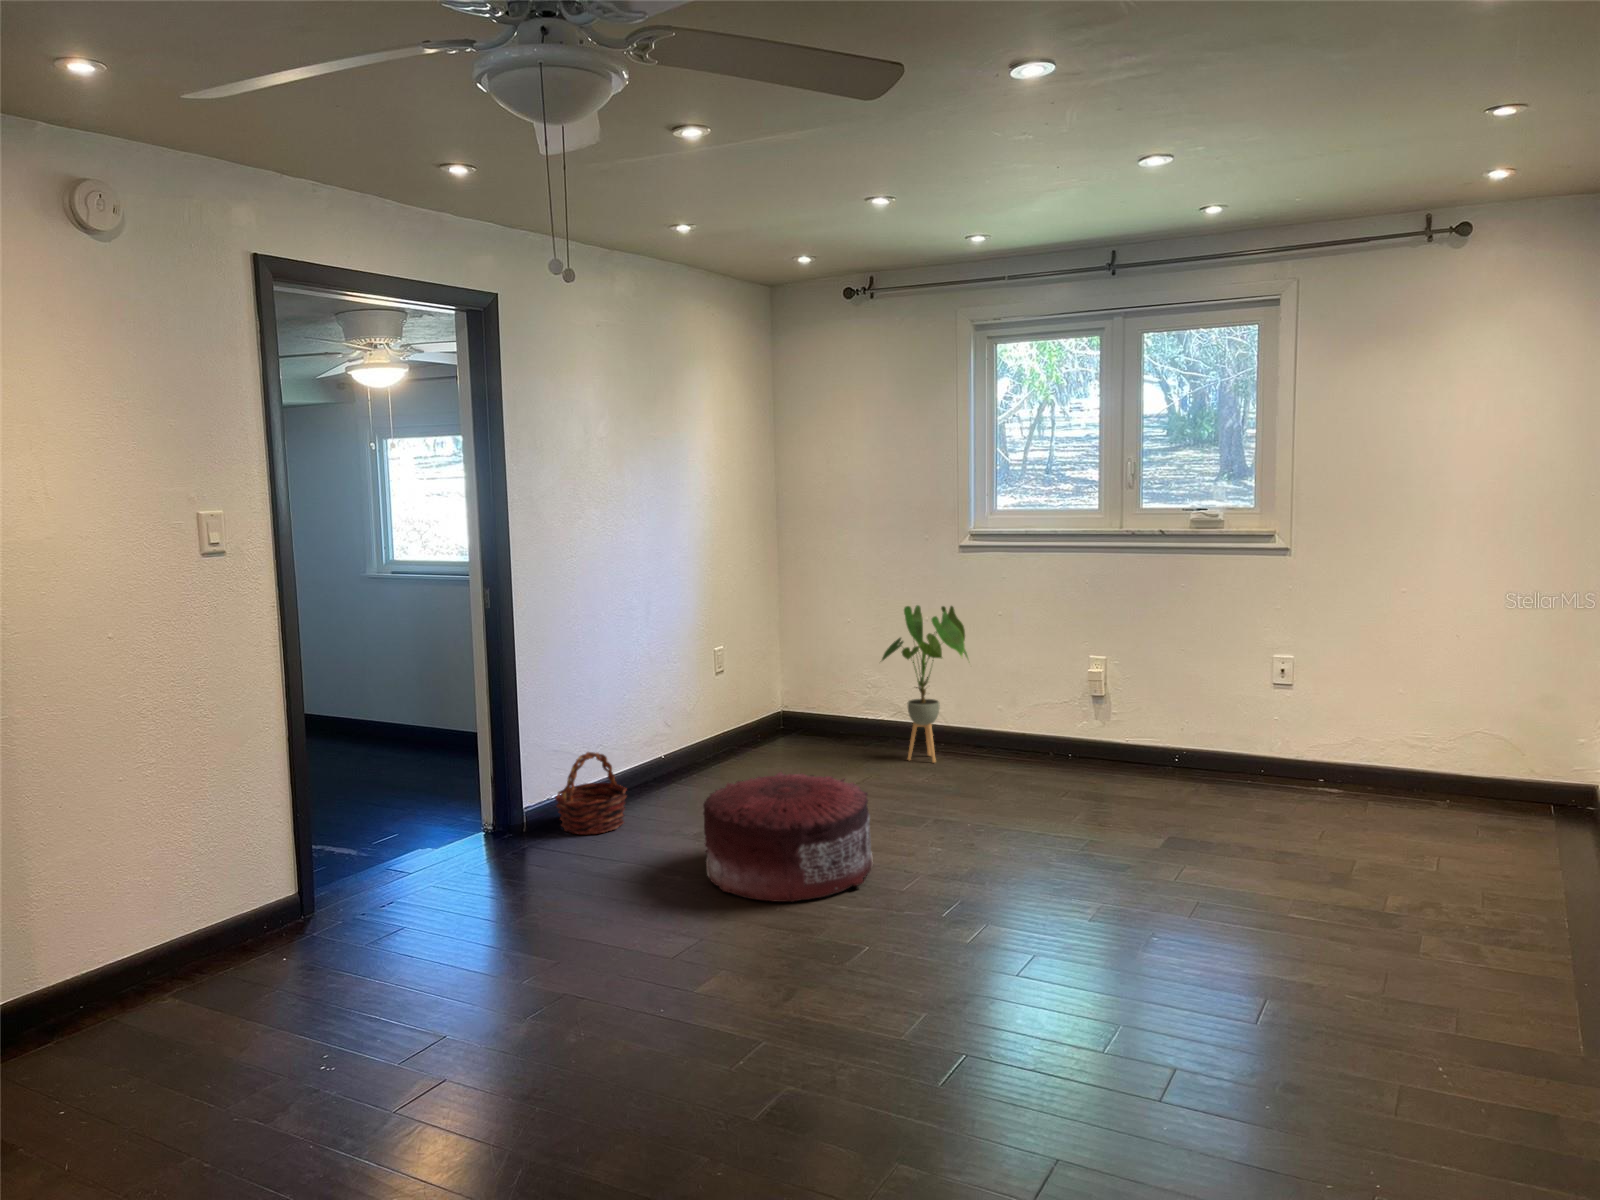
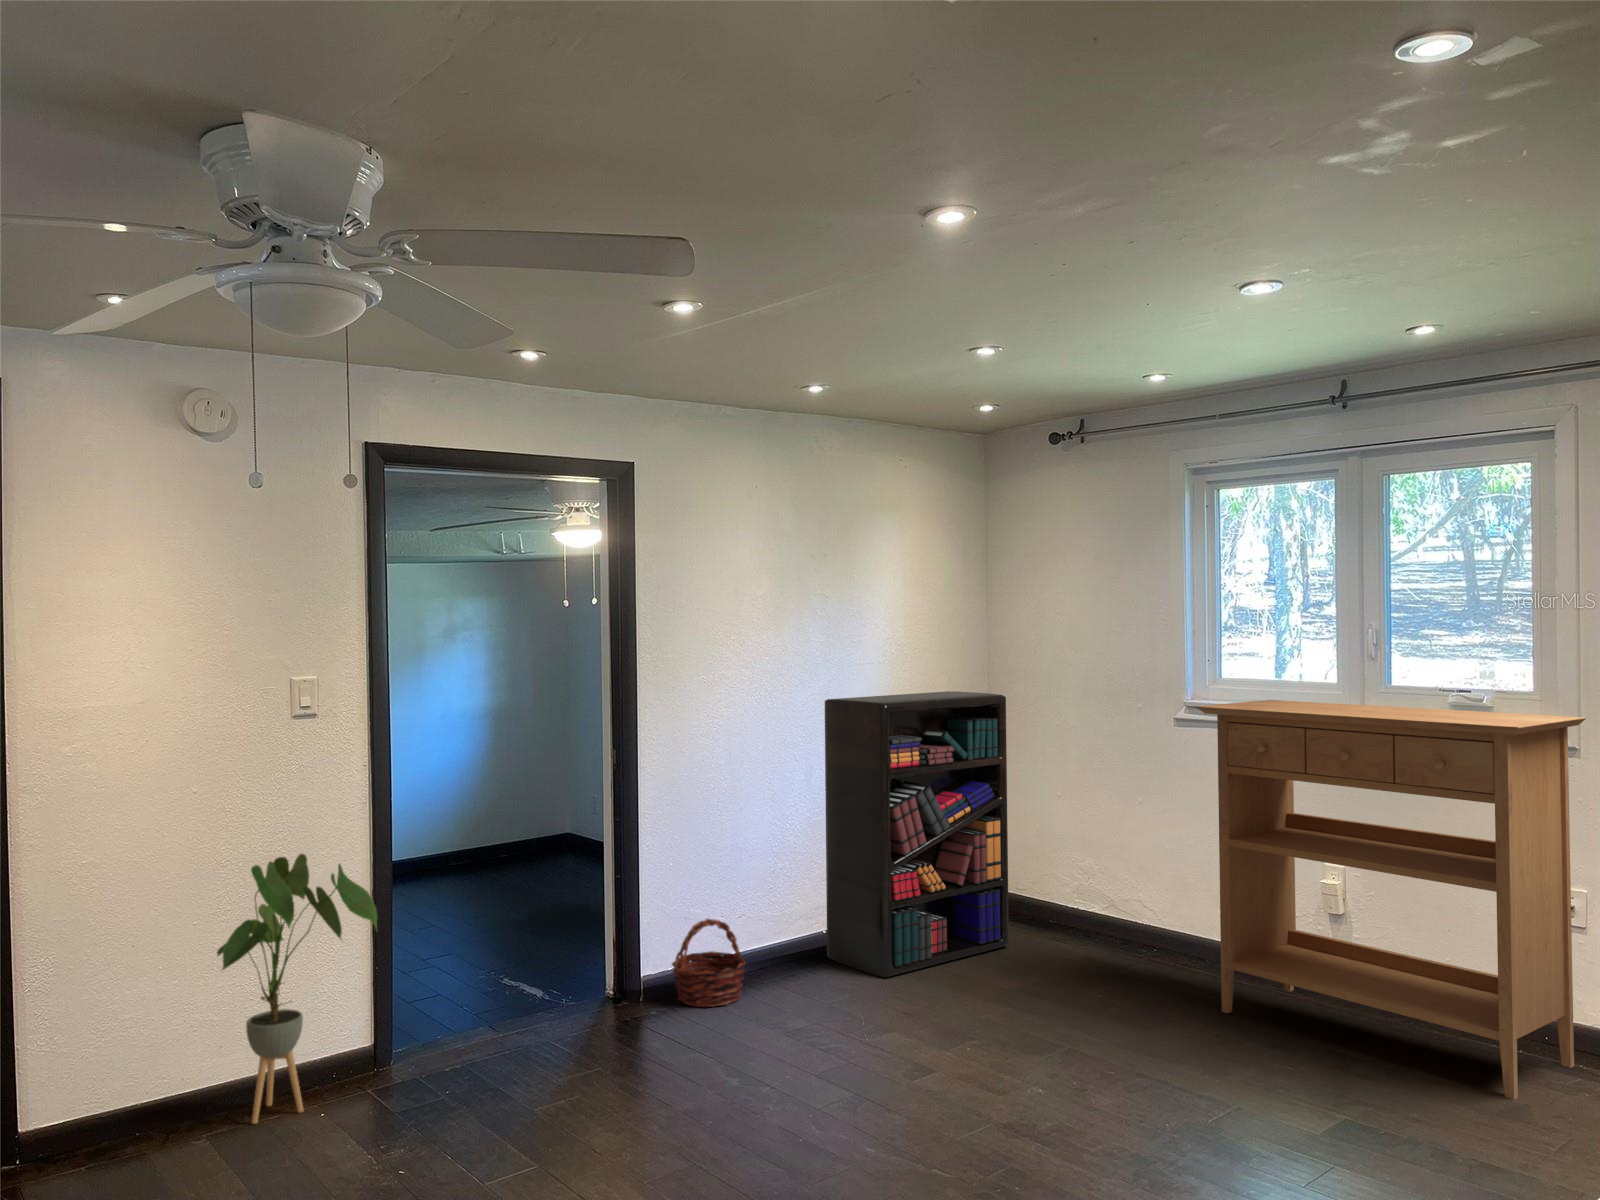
console table: none [1010,524,1301,810] -> present [1196,700,1586,1100]
bookshelf: none [662,529,820,789] -> present [825,691,1009,977]
house plant: present [882,605,968,762] -> present [217,854,377,1124]
pouf: present [703,772,873,902] -> none [758,965,947,1116]

